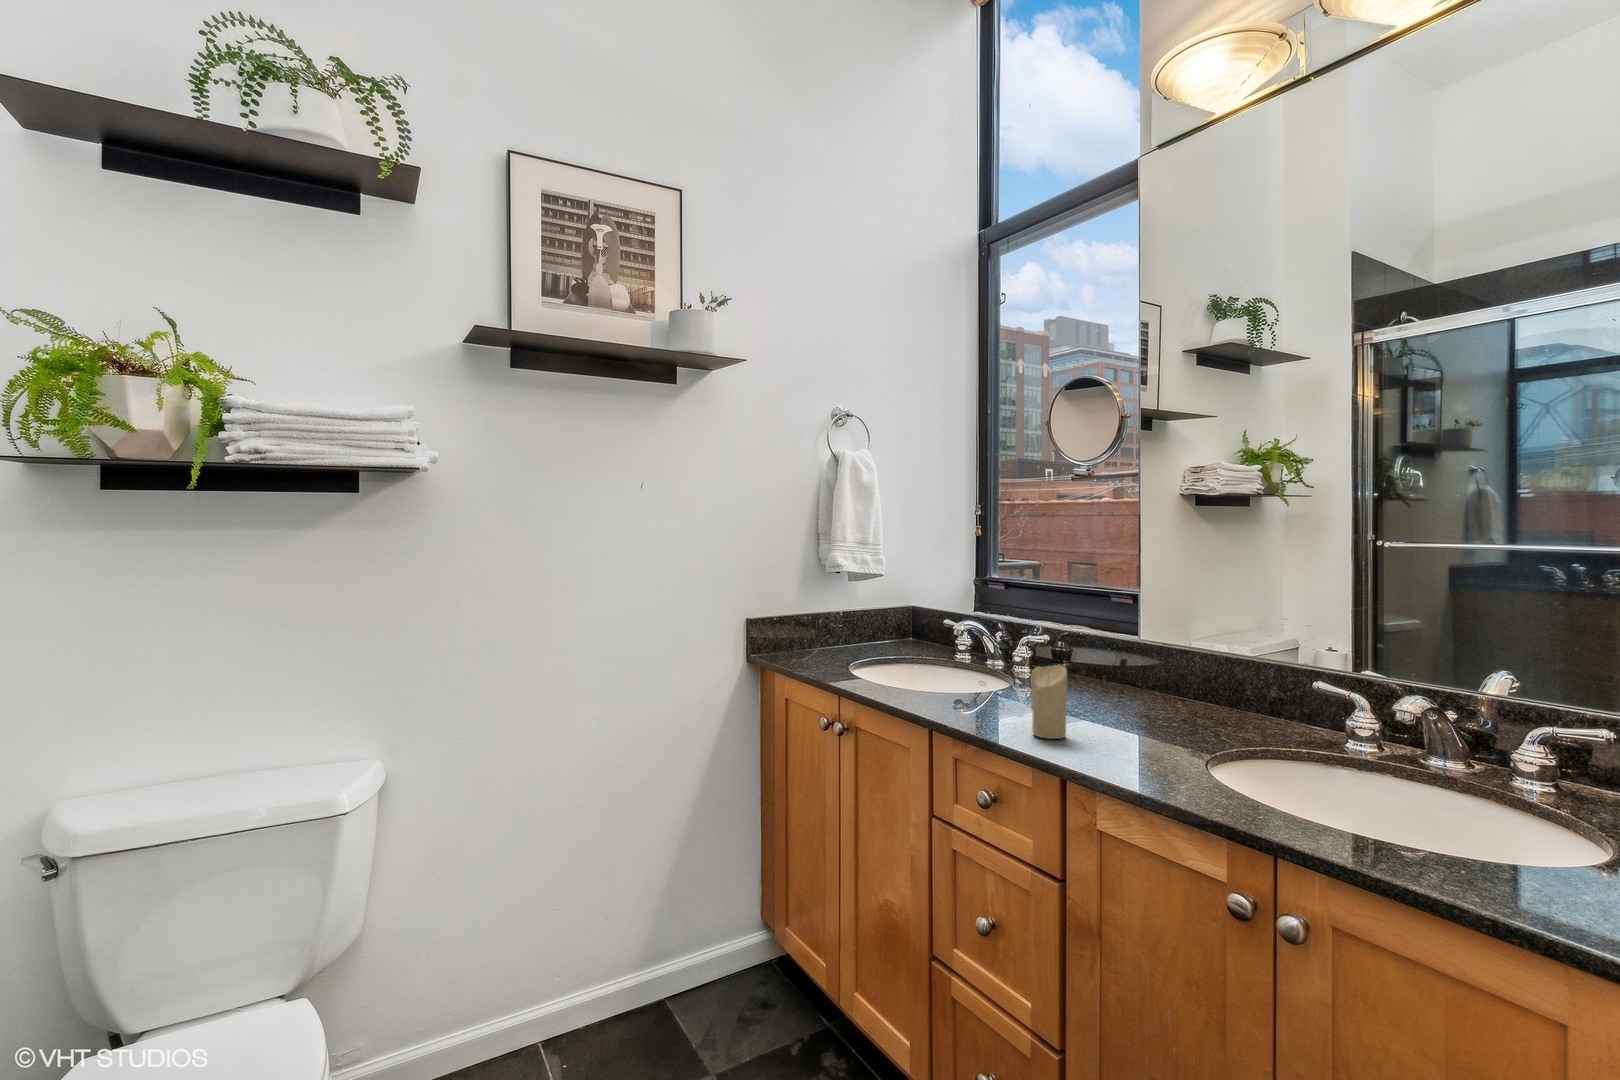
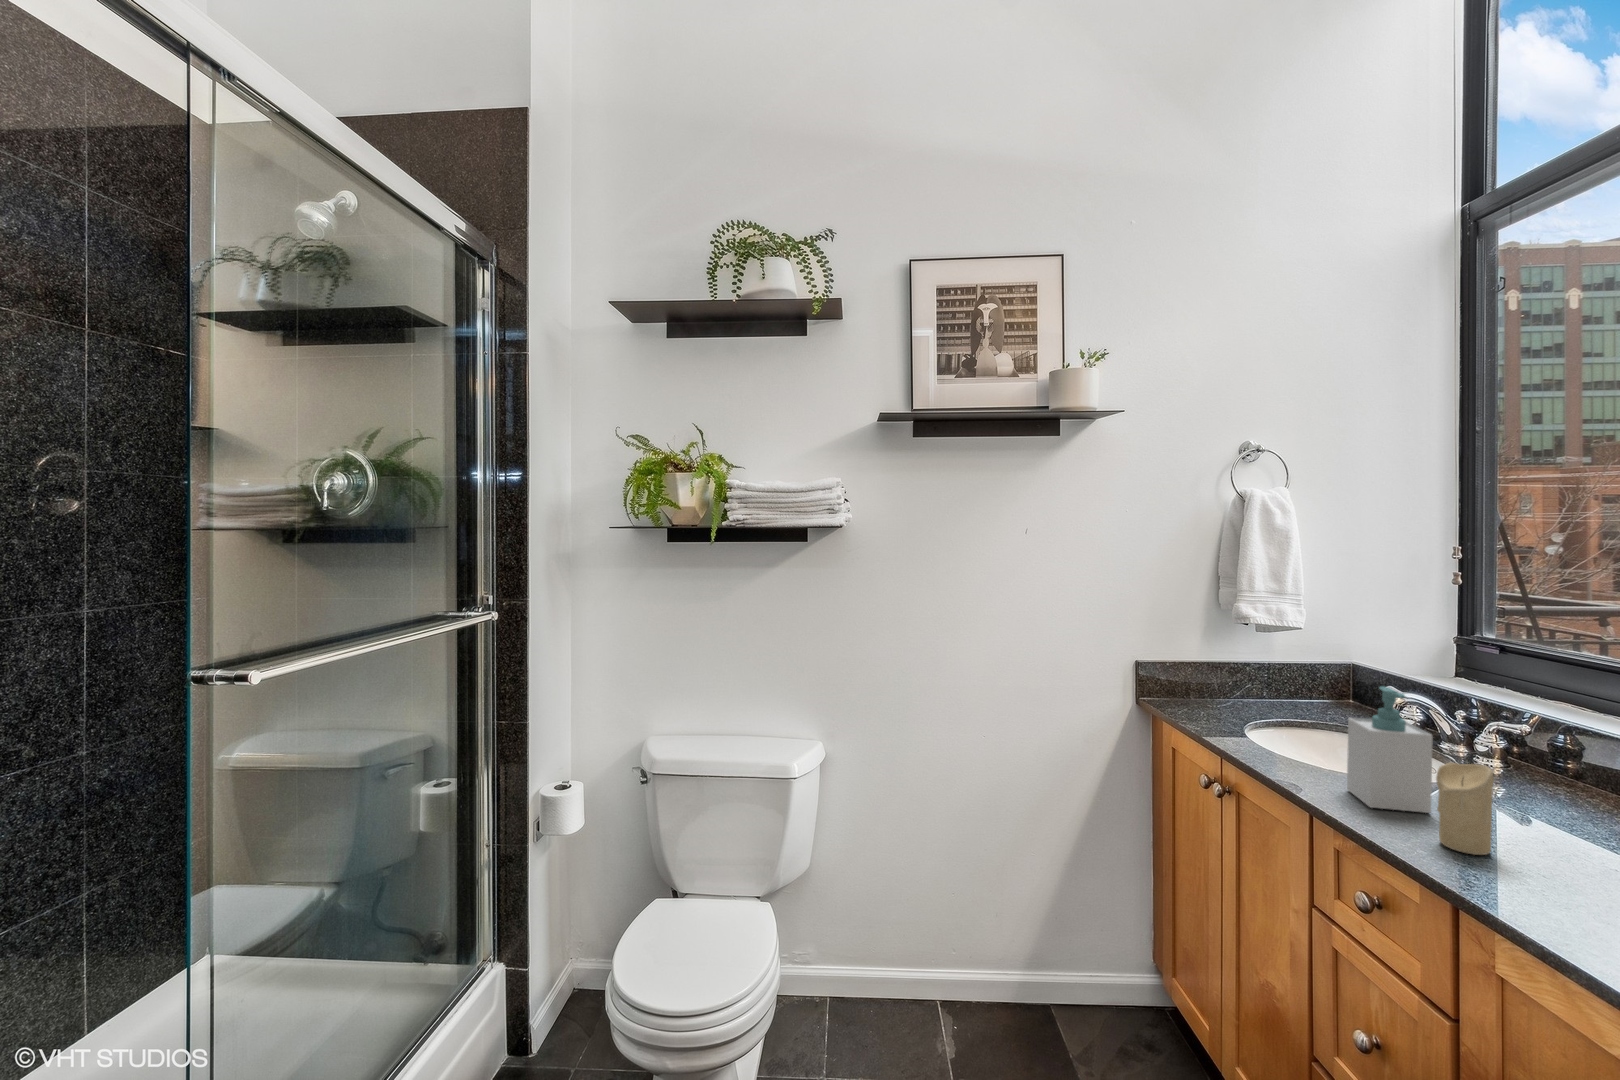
soap bottle: none [954,614,1017,719] -> present [1347,686,1433,813]

